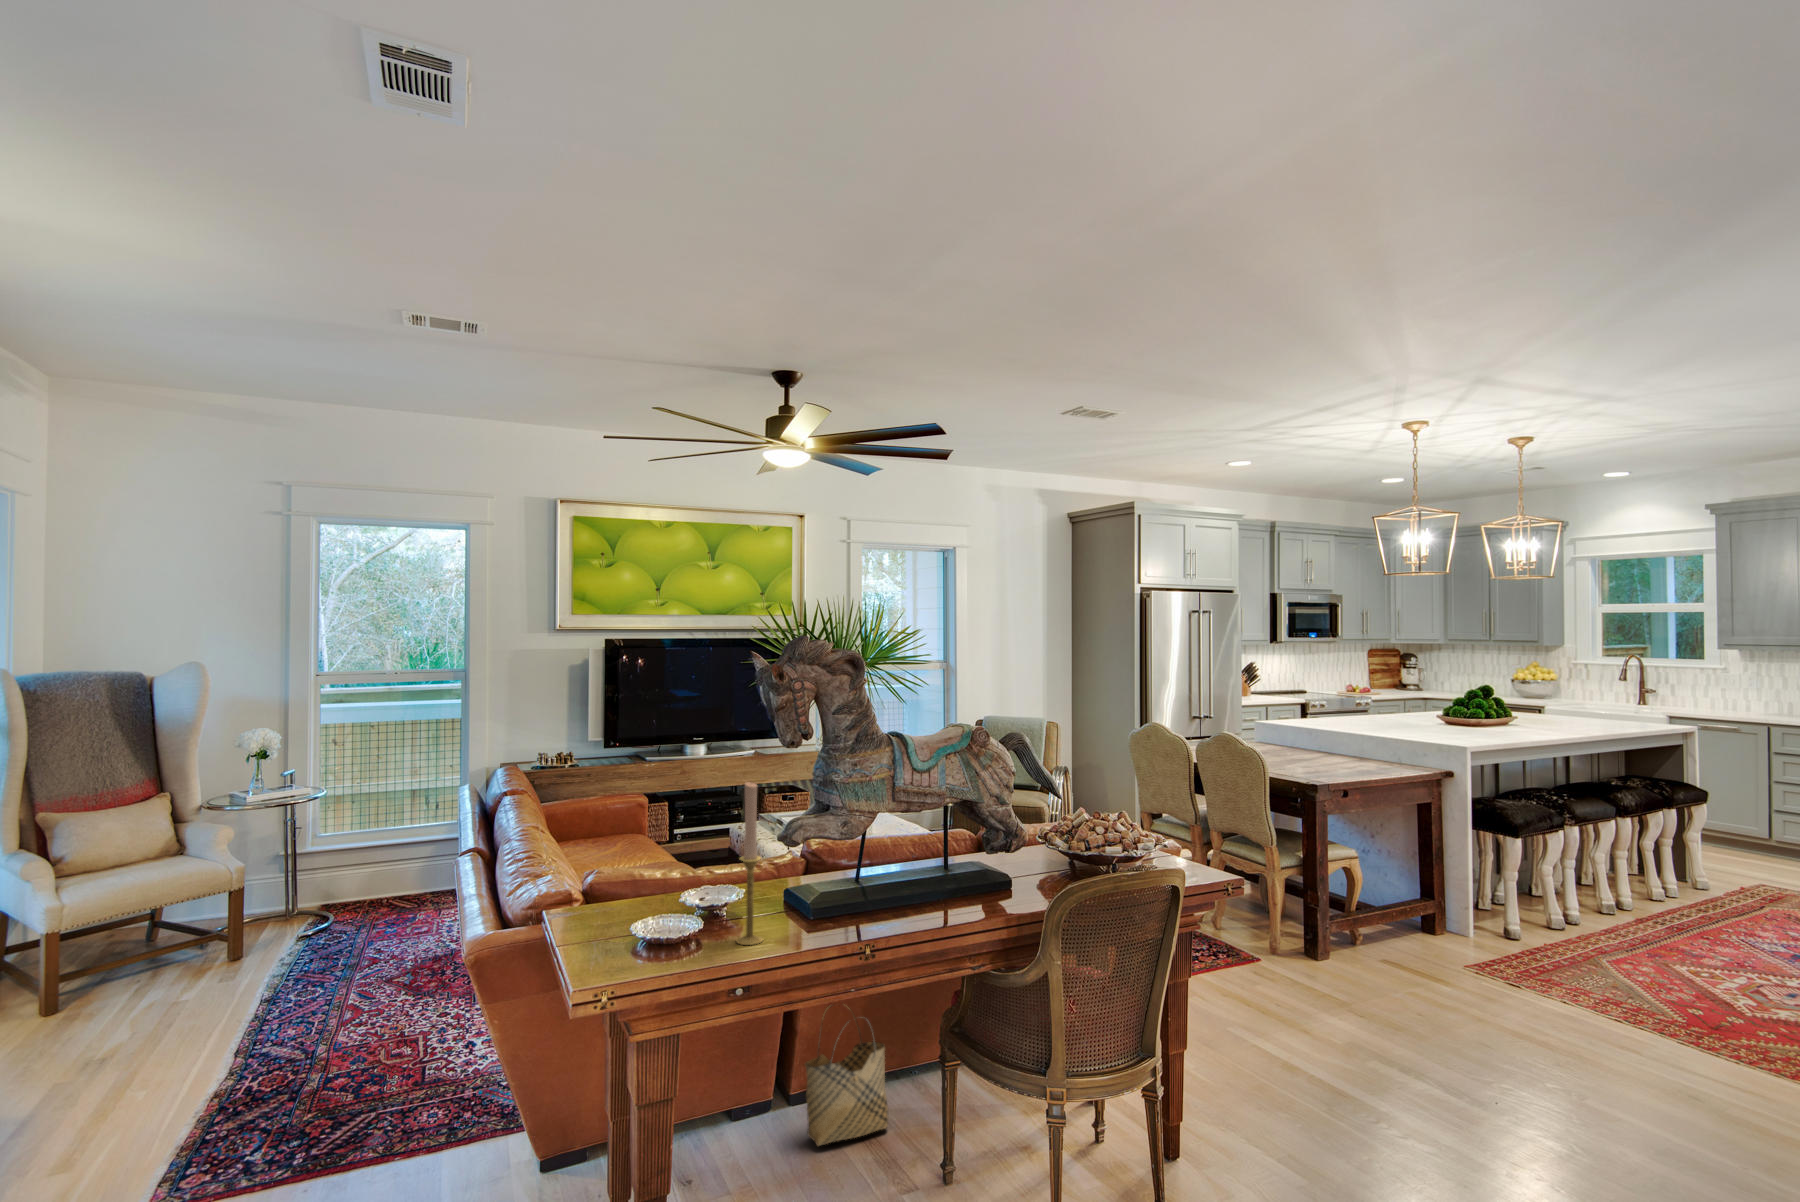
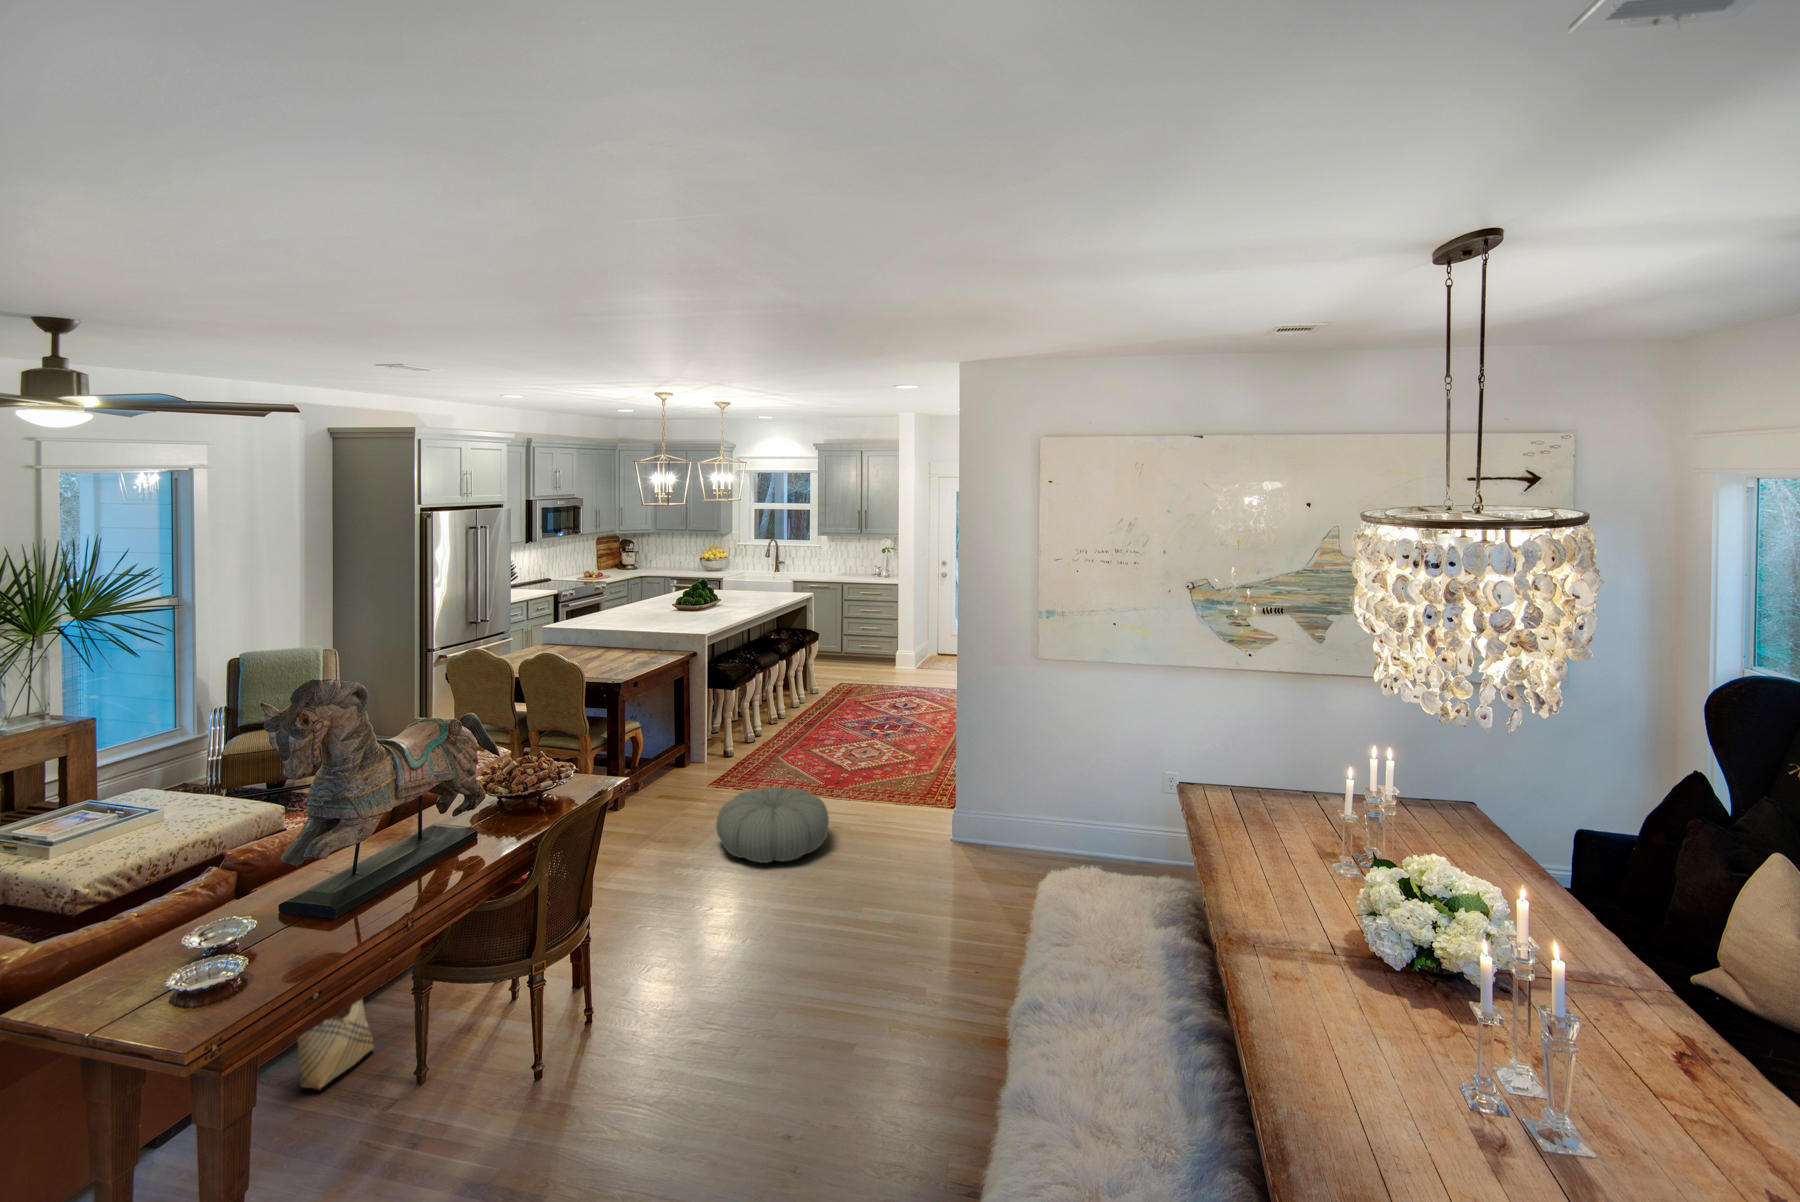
candlestick: present [736,782,763,945] -> none [295,823,326,956]
pouf: none [1432,980,1664,1122] -> present [716,787,829,863]

